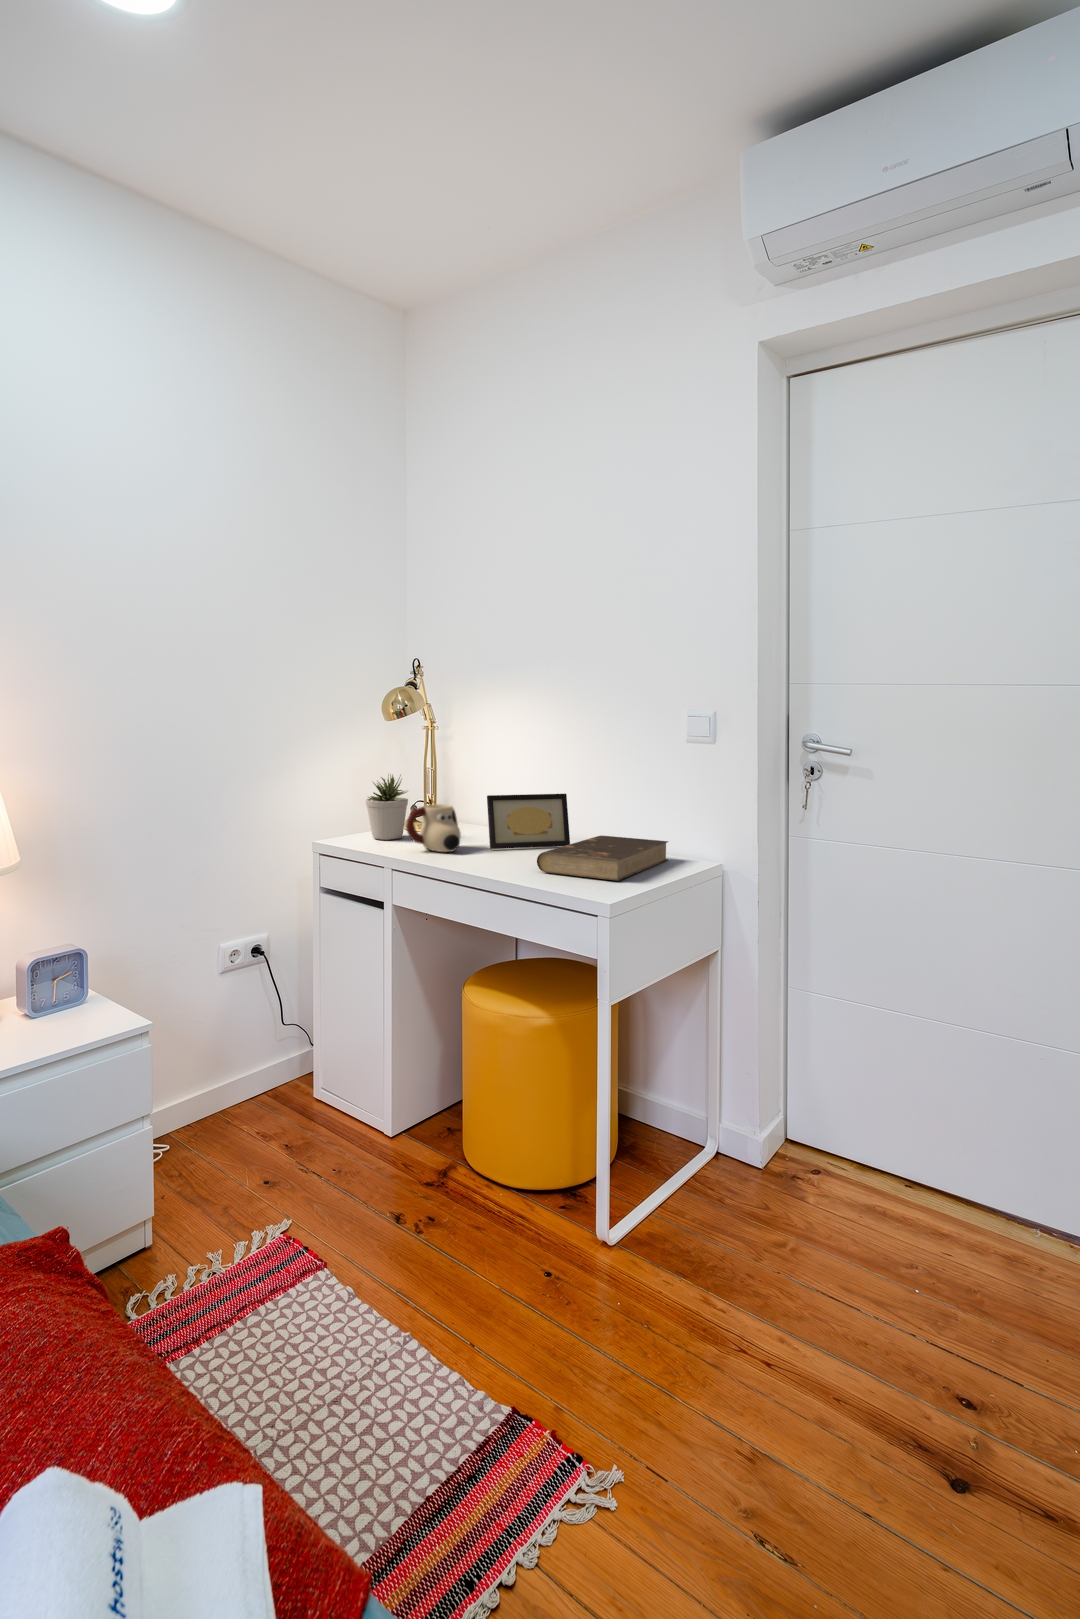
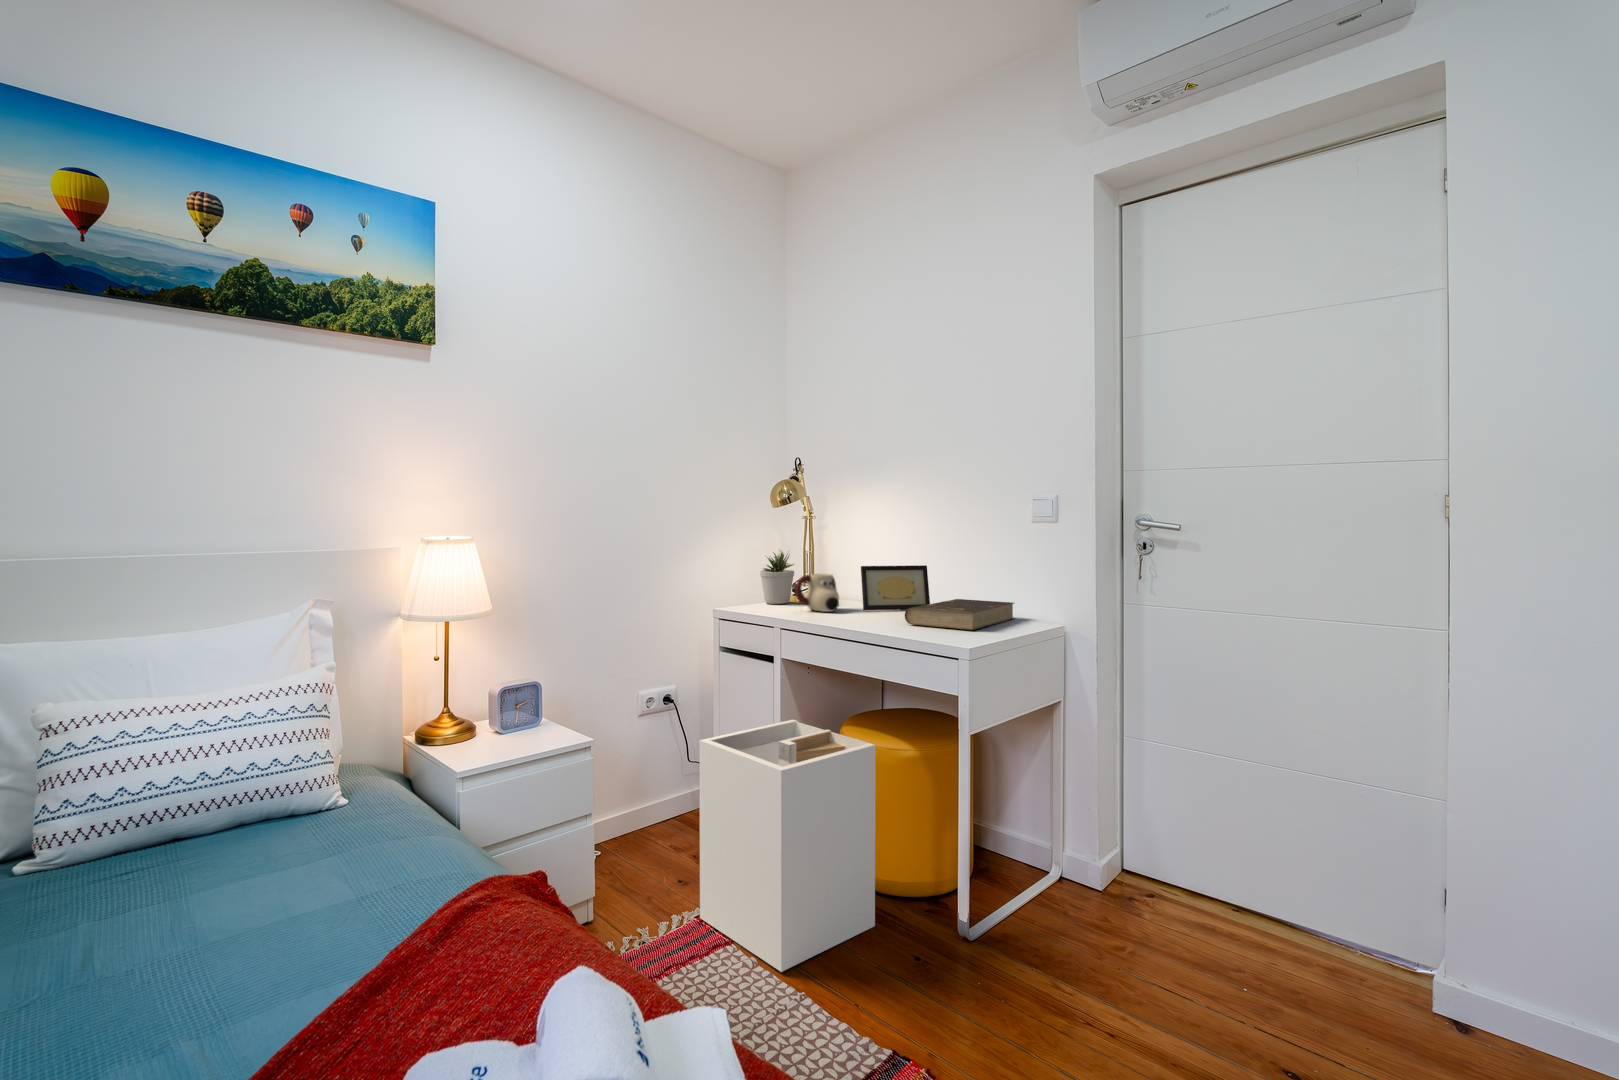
laundry hamper: none [281,987,500,1305] -> present [699,720,875,972]

